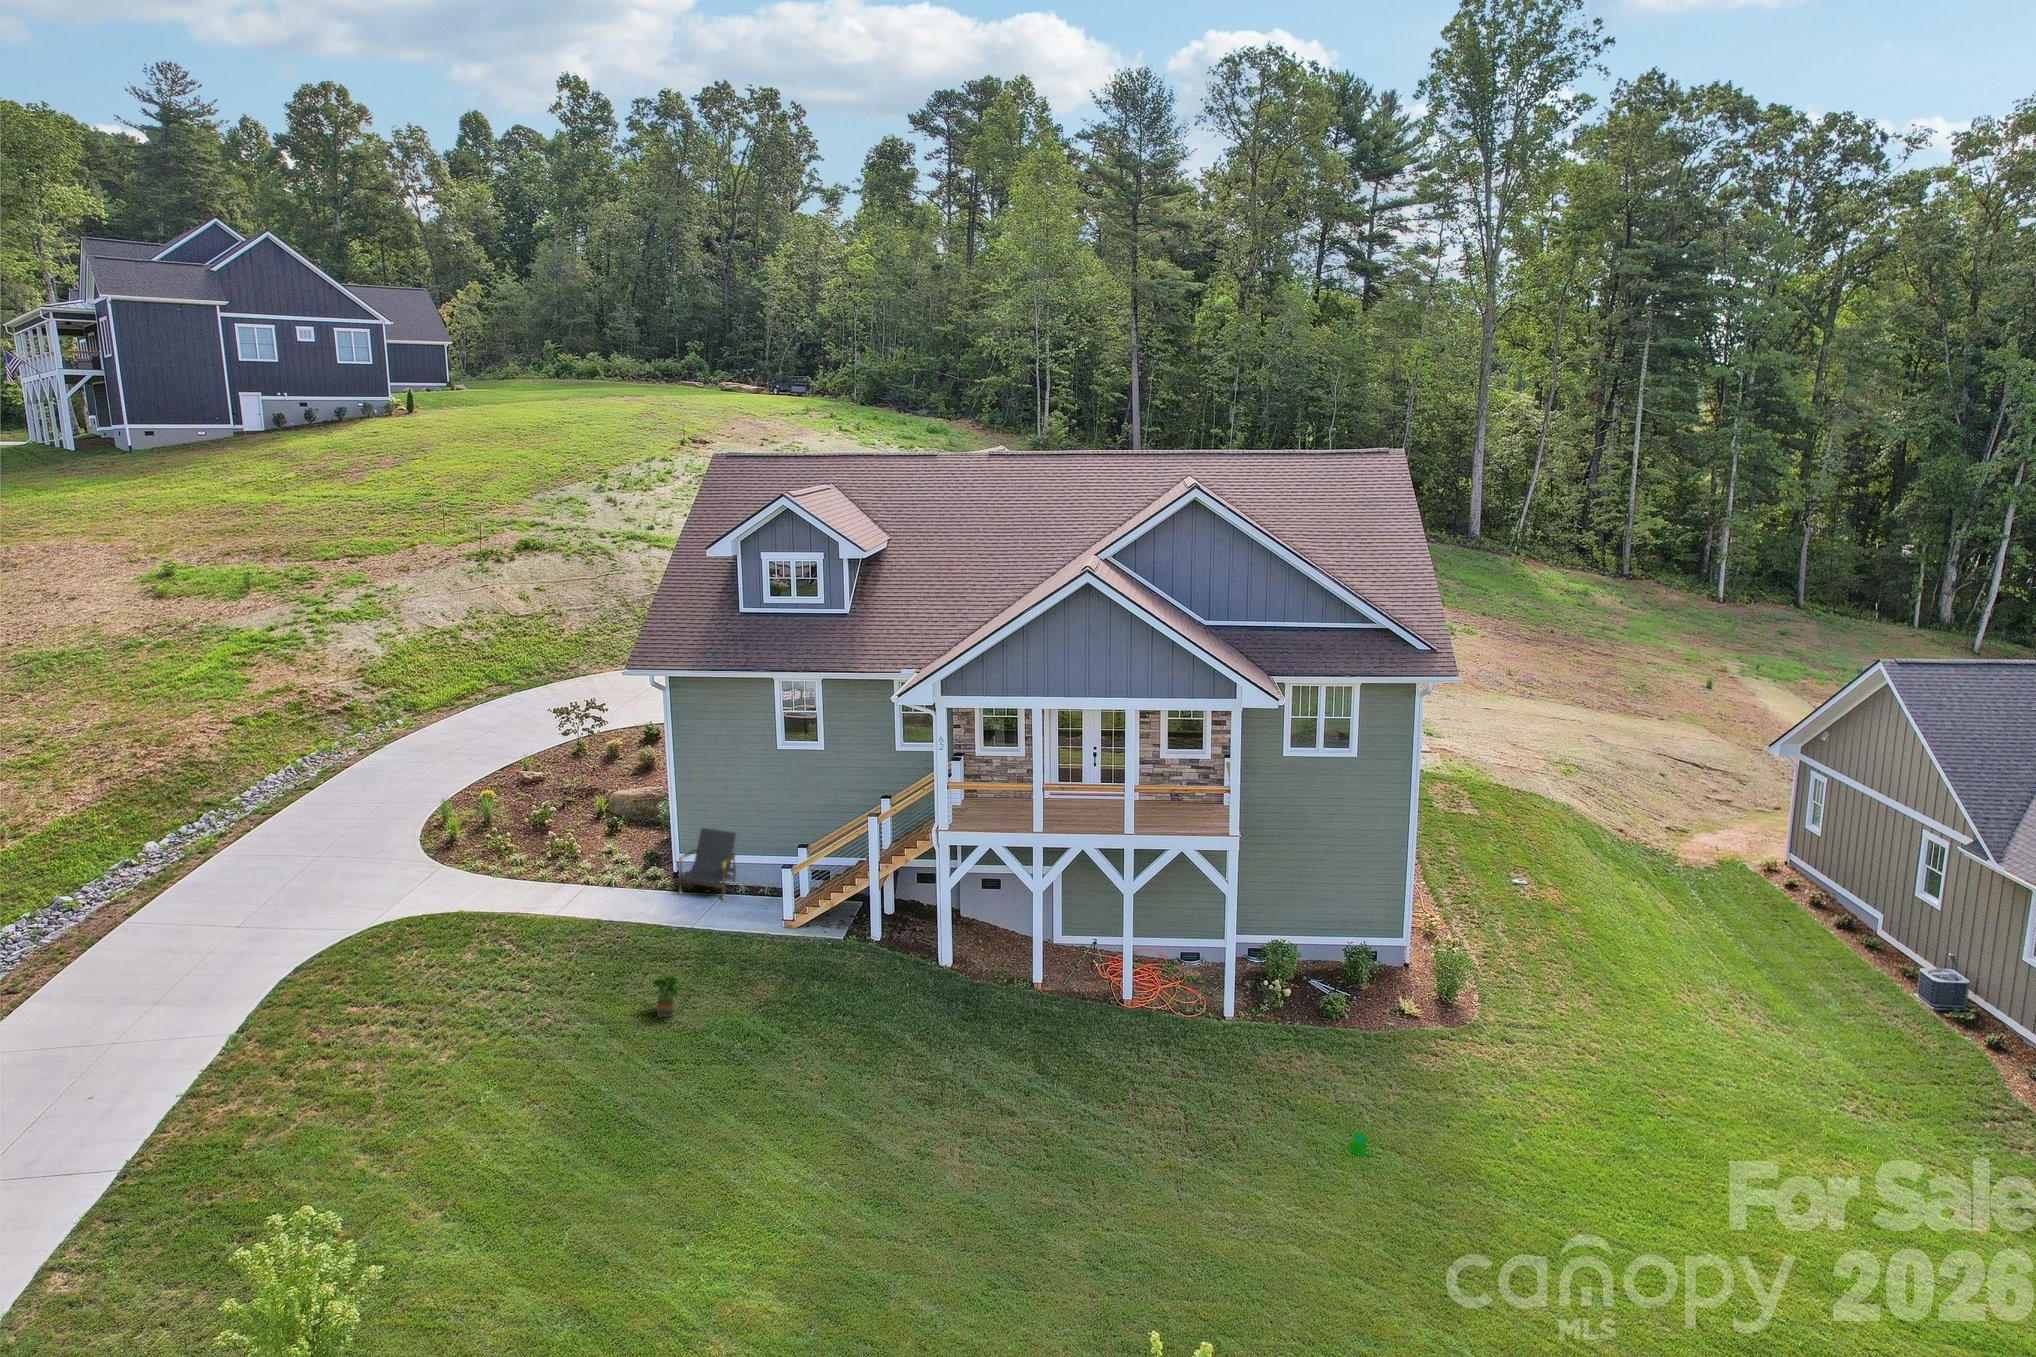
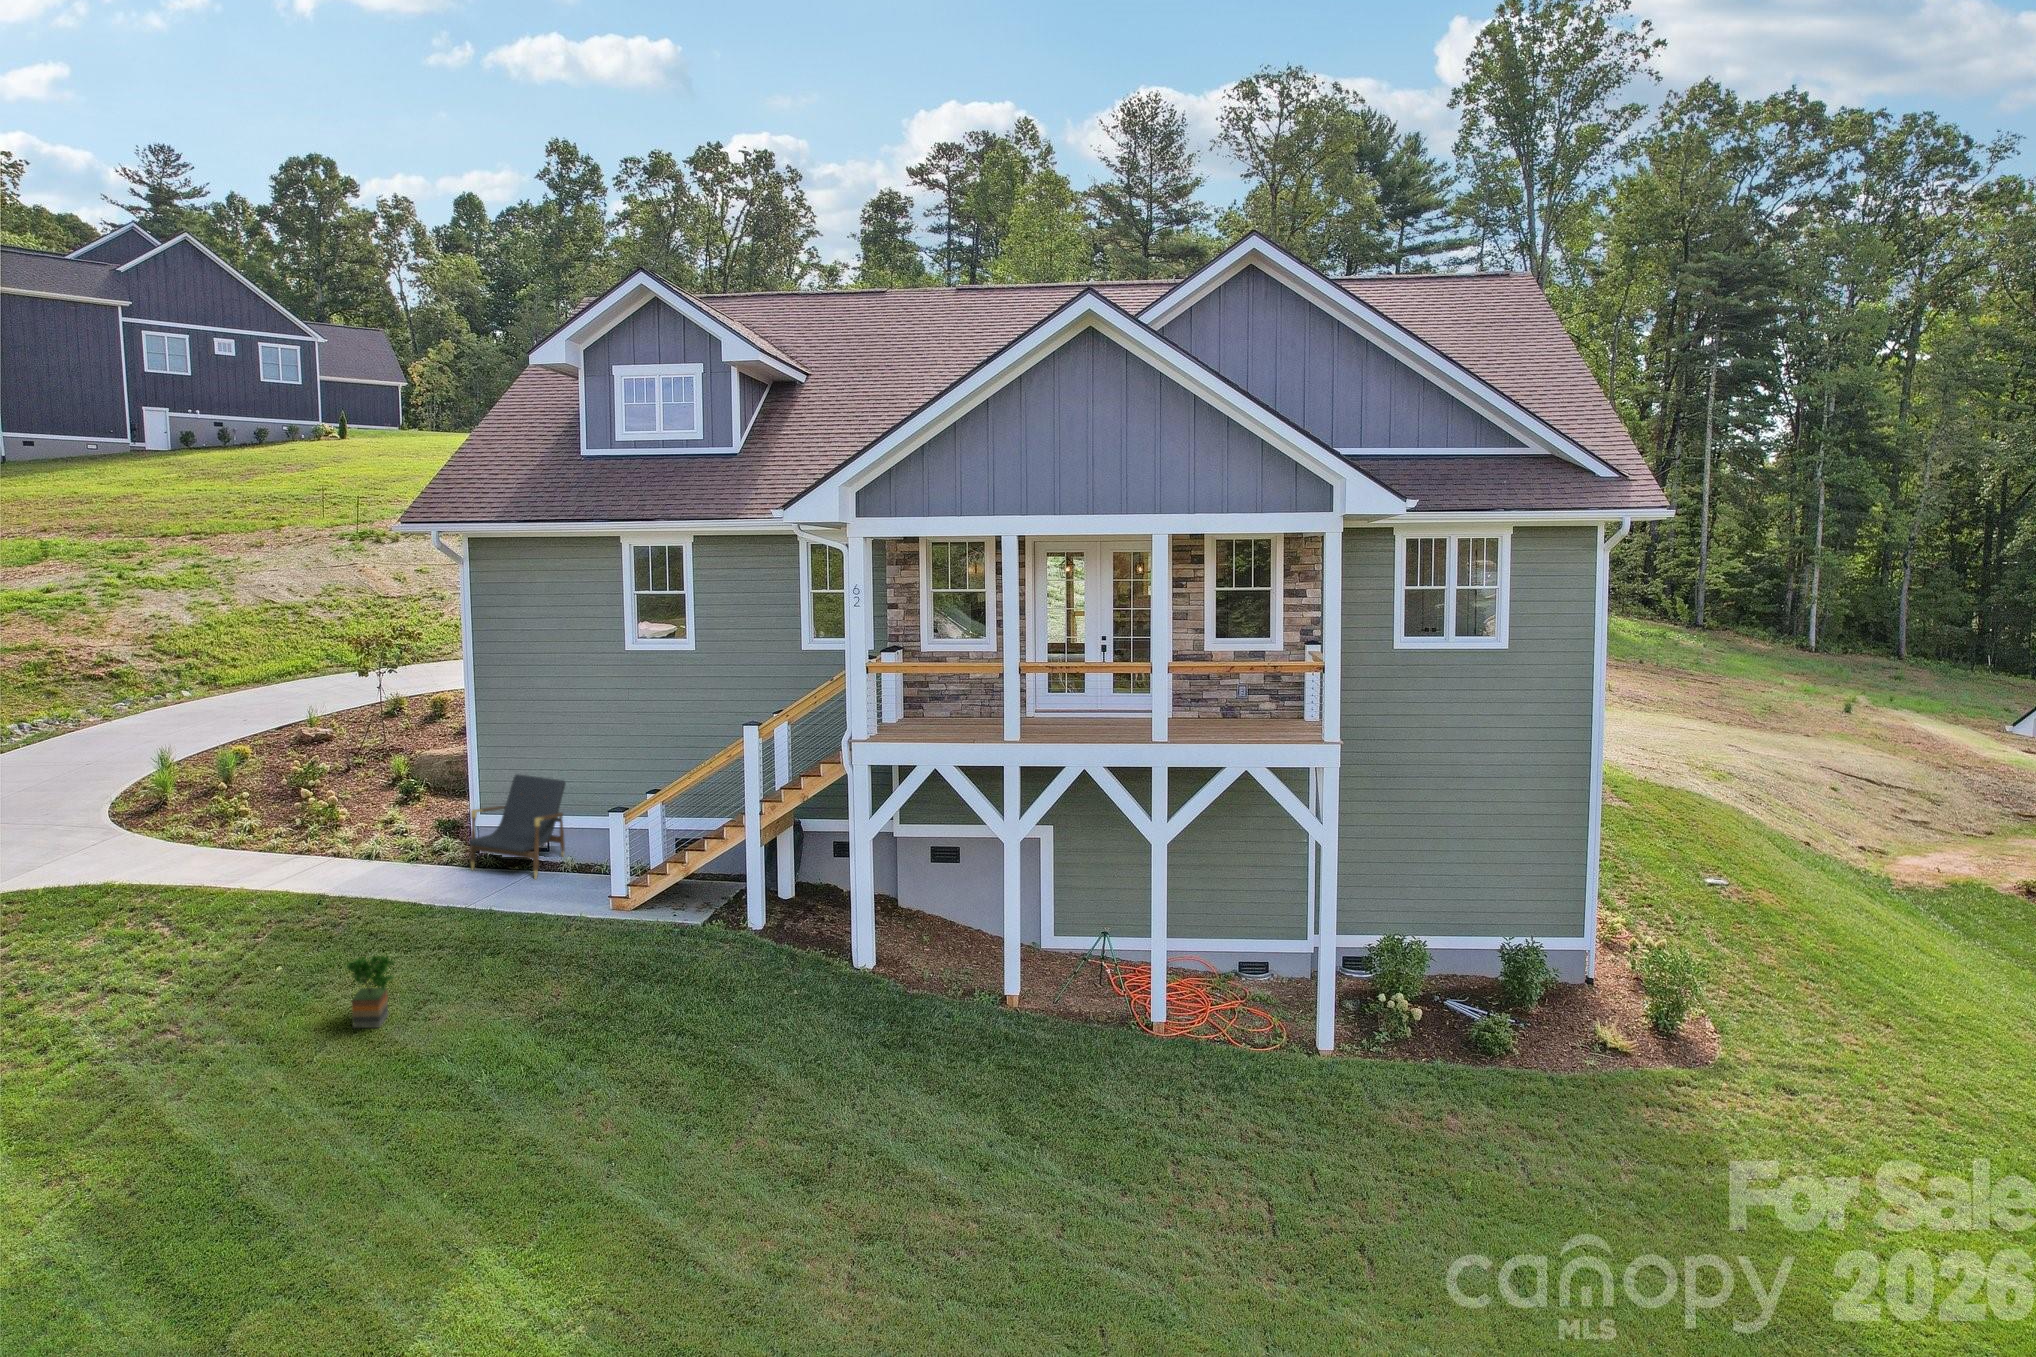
watering can: present [1348,1131,1368,1156] -> none [1587,1232,1624,1282]

